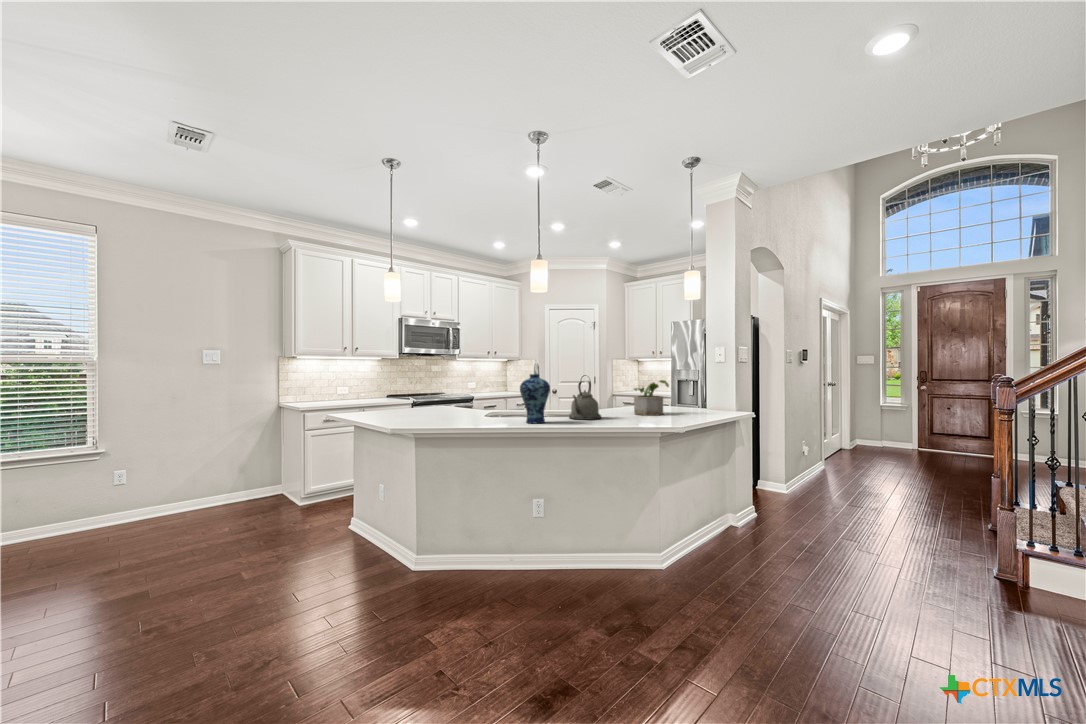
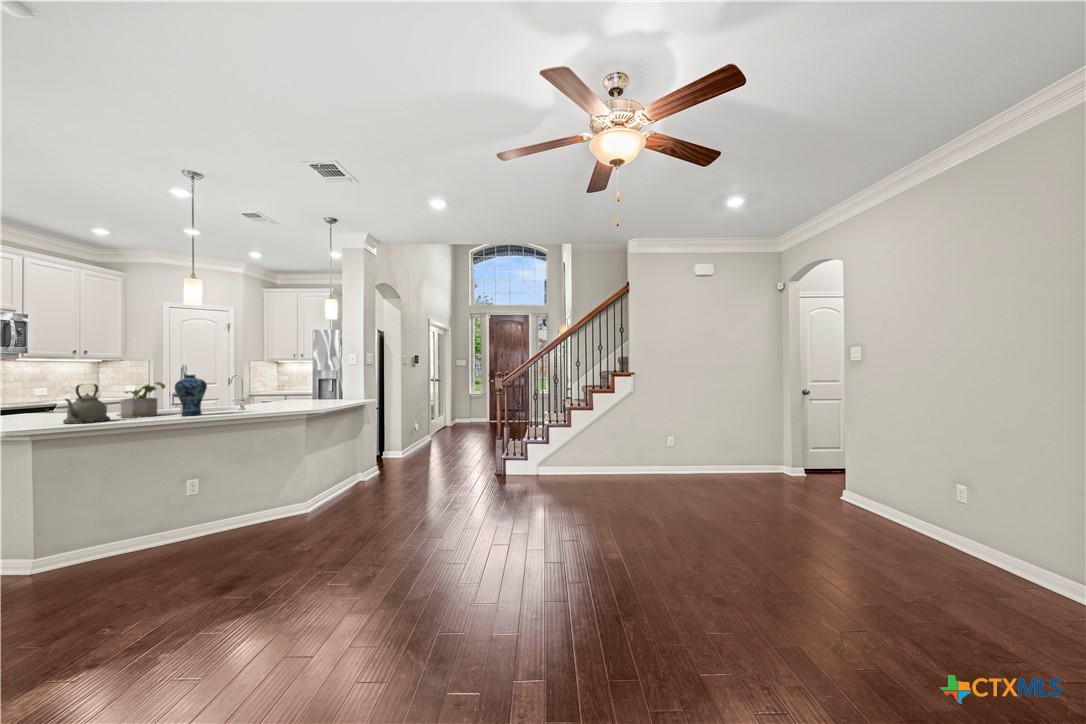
potted plant: present [634,380,669,416] -> present [120,382,165,418]
kettle: present [569,381,601,420] -> present [63,384,110,424]

